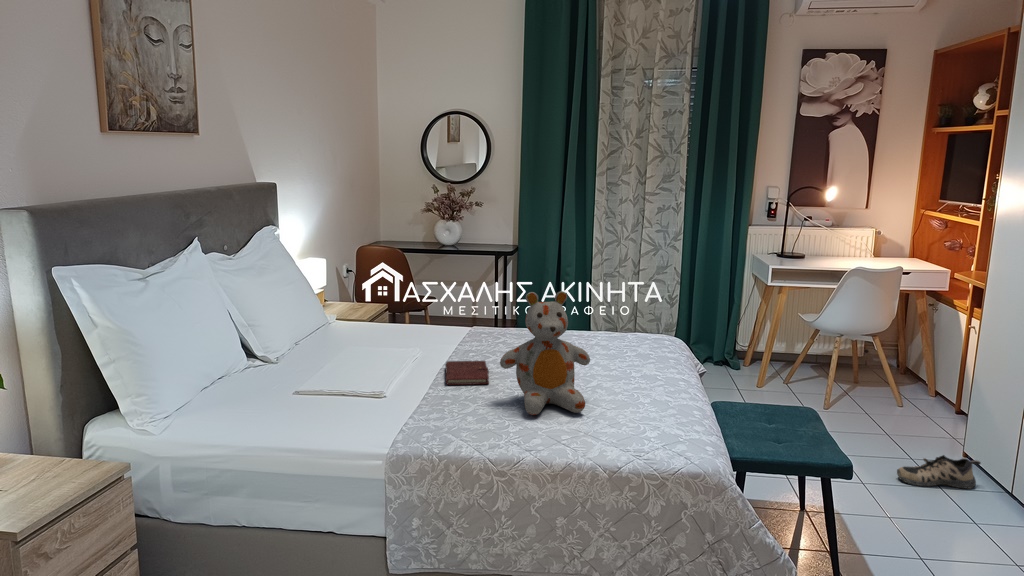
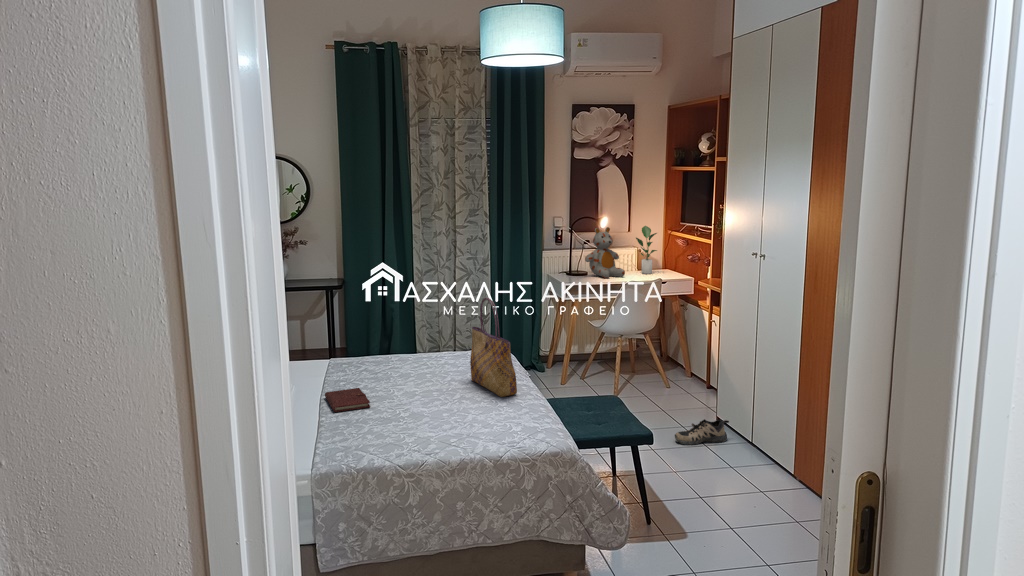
potted plant: none [872,201,904,262] -> present [636,226,657,274]
tote bag: none [620,266,671,391] -> present [470,298,517,397]
stuffed bear: present [500,291,590,415] -> present [585,227,625,278]

